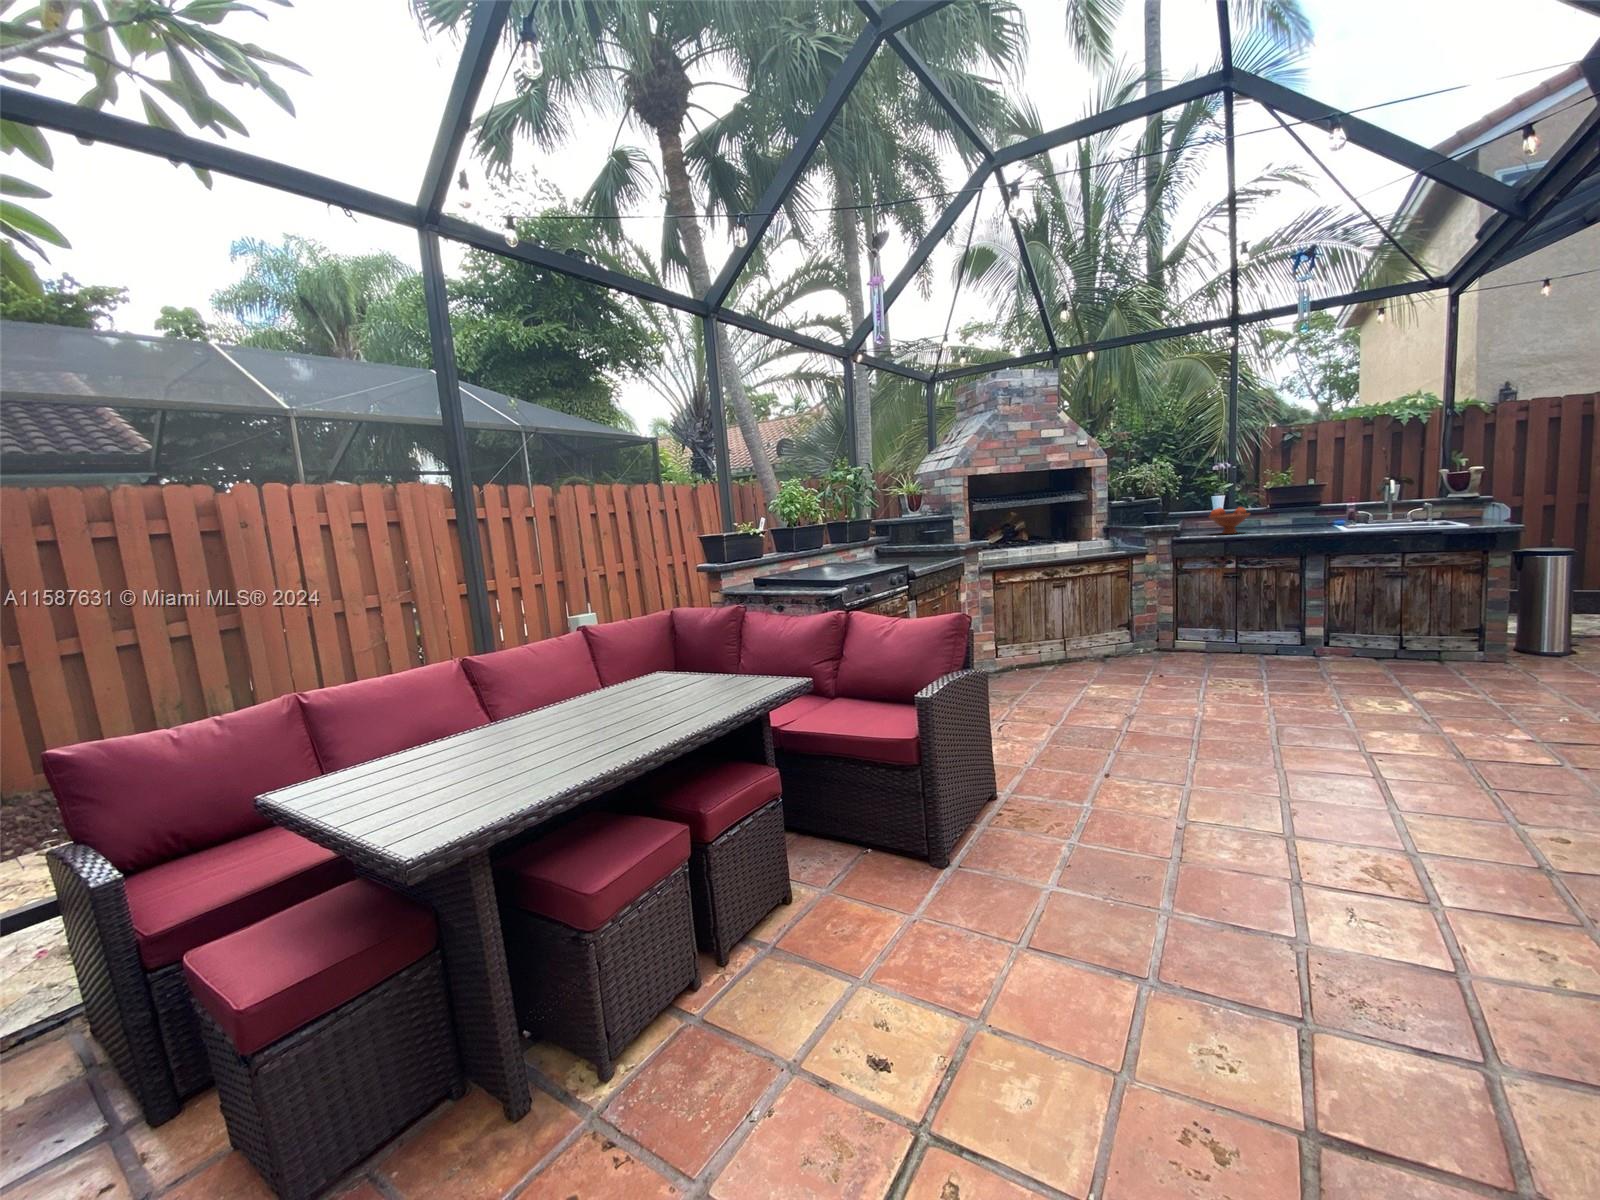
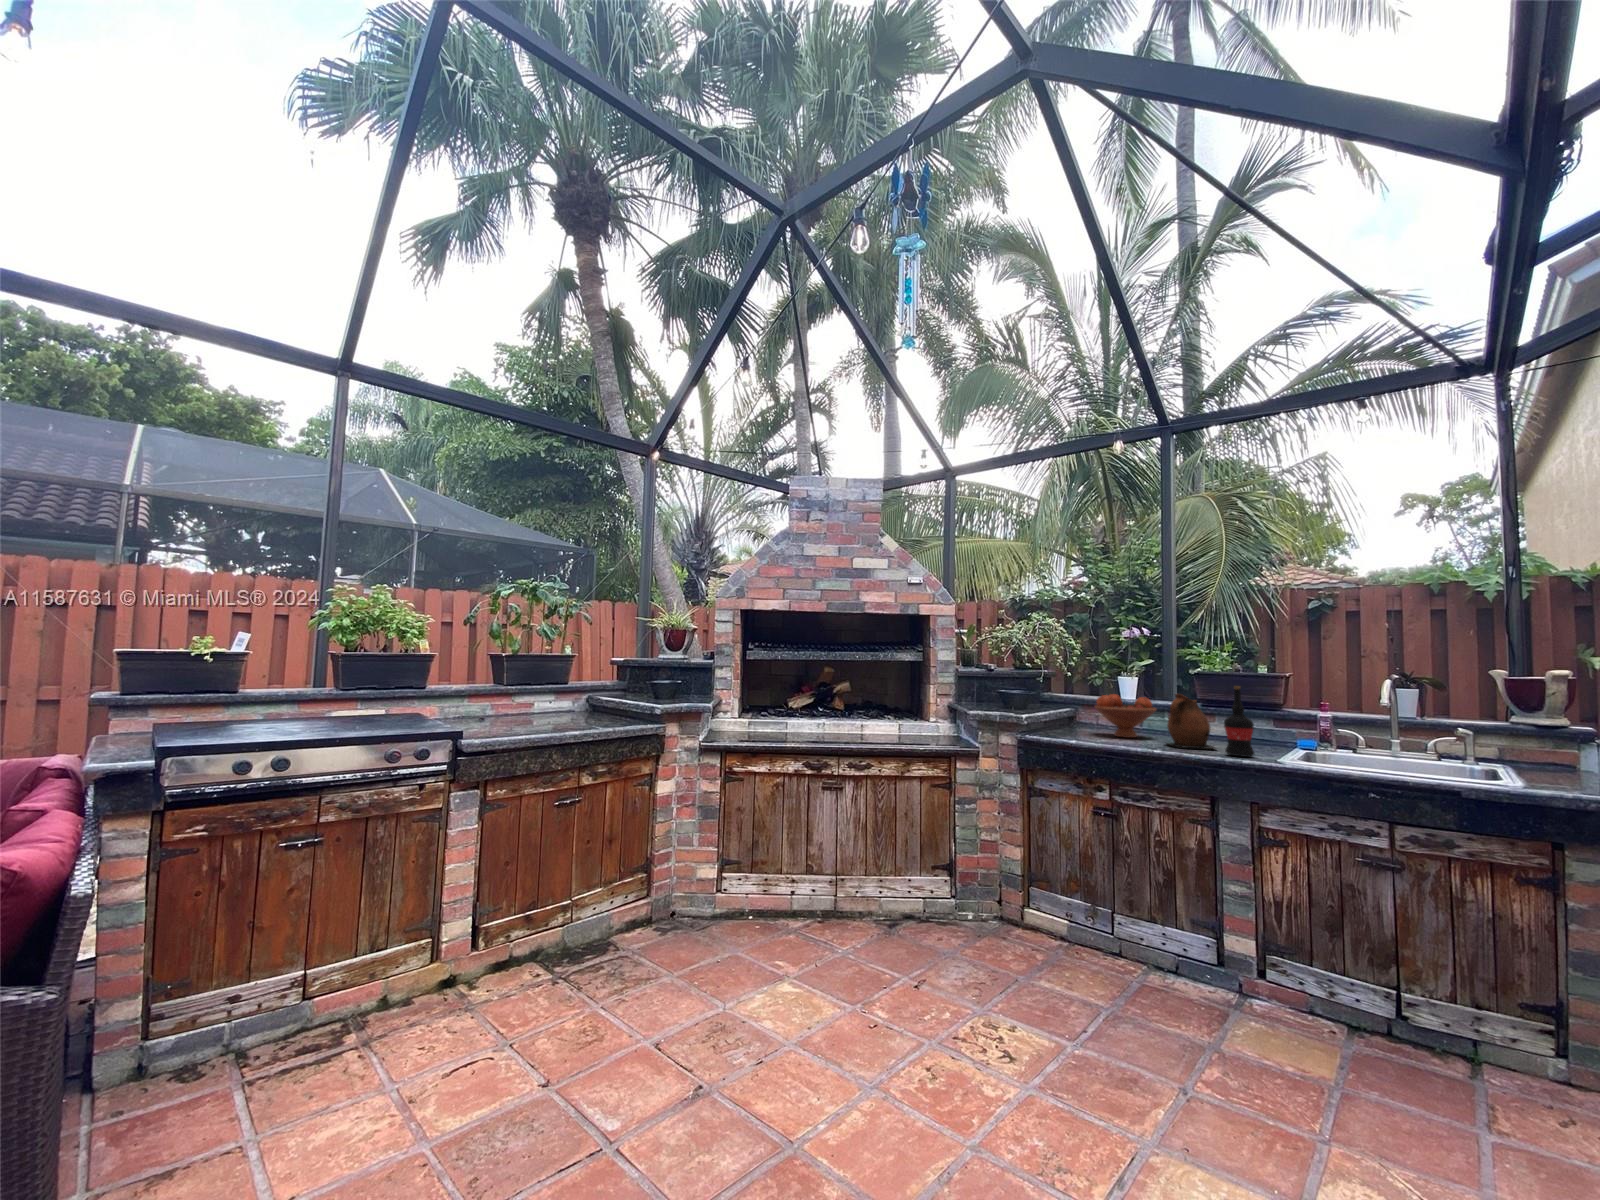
wine bottle: none [1306,492,1324,533] -> present [1224,686,1254,757]
ceramic pitcher: none [1261,501,1297,533] -> present [1167,694,1216,749]

